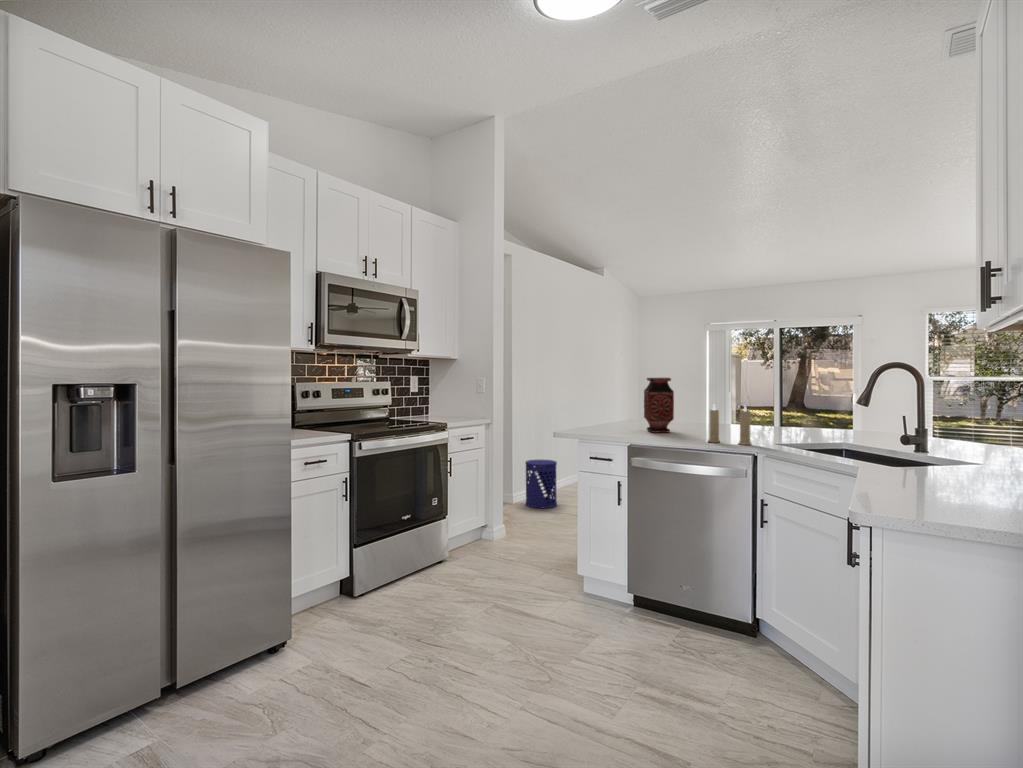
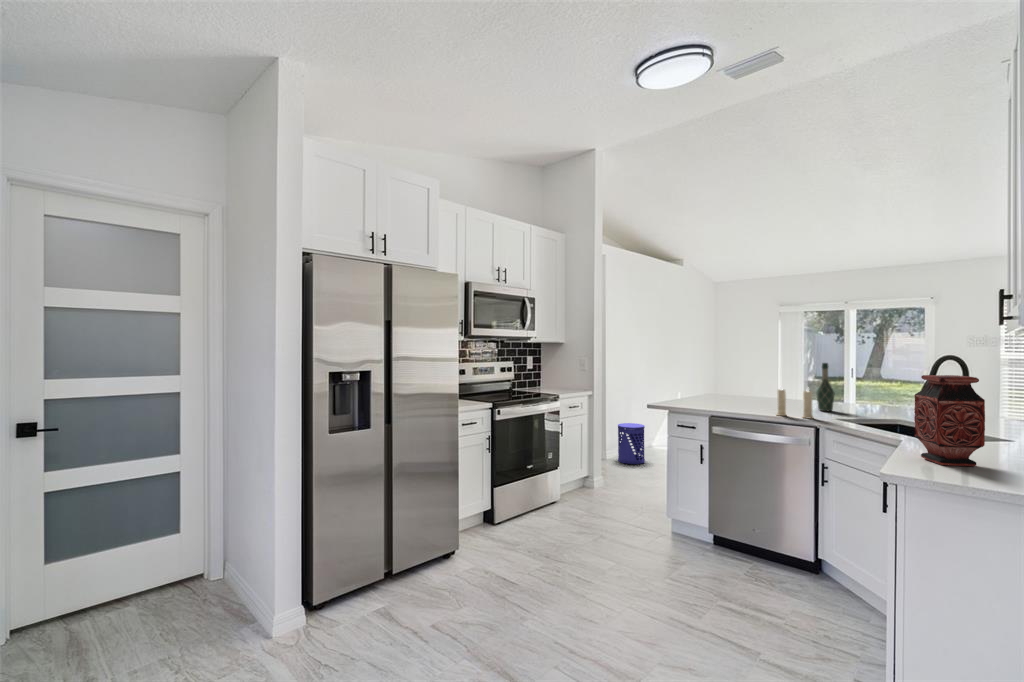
wine bottle: none [753,377,774,436] -> present [816,363,834,411]
vase: present [644,378,674,433] -> present [914,375,985,466]

